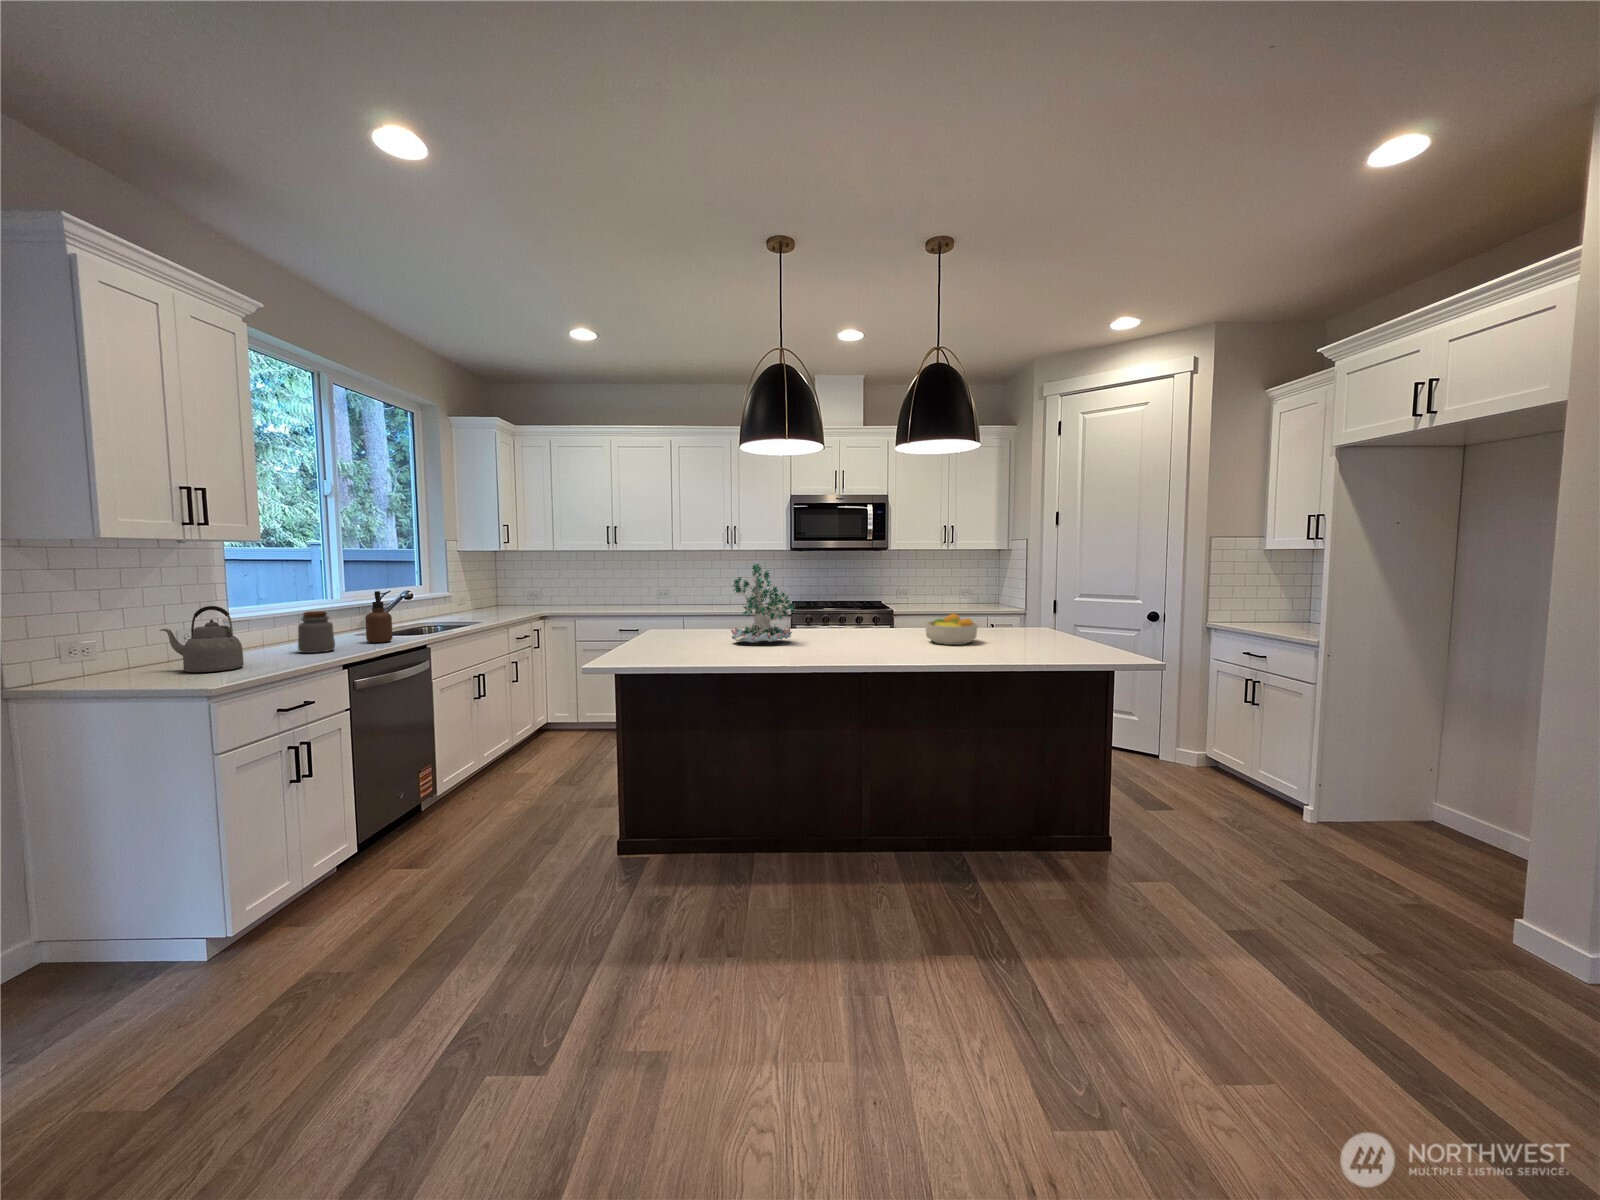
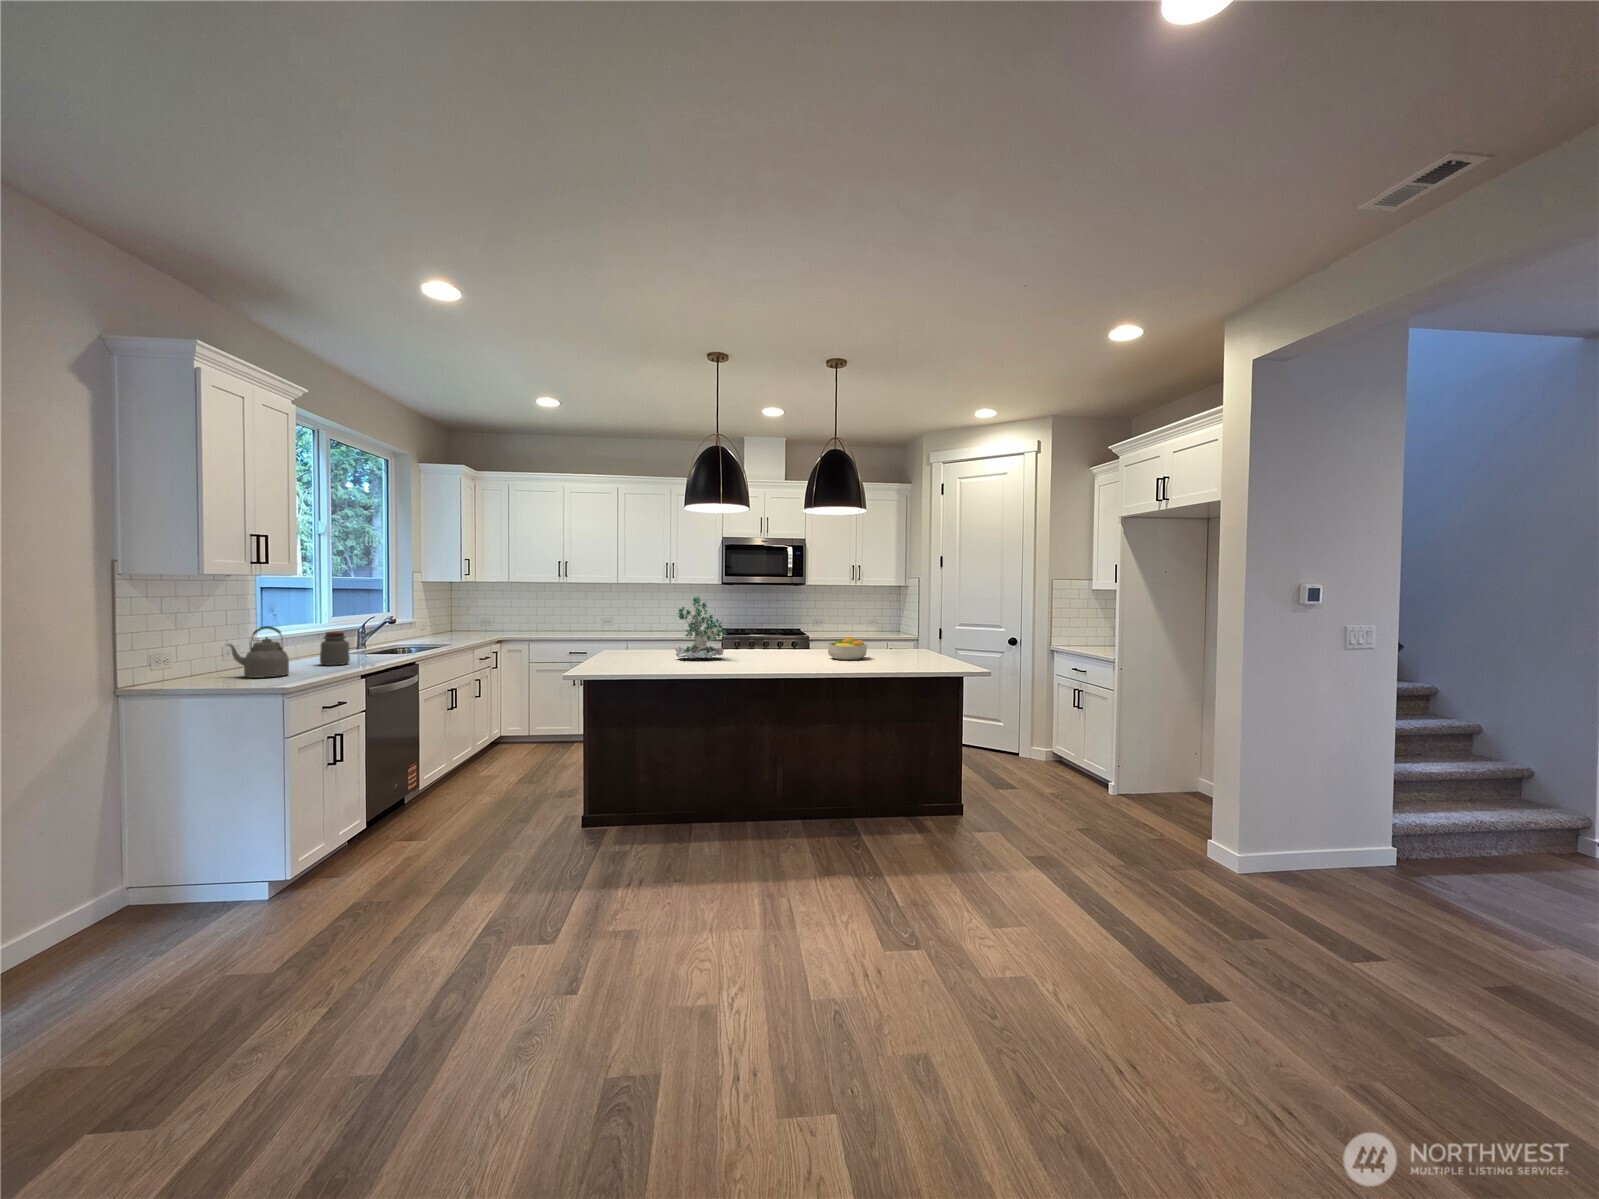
soap dispenser: present [365,591,393,643] -> none [369,616,391,659]

